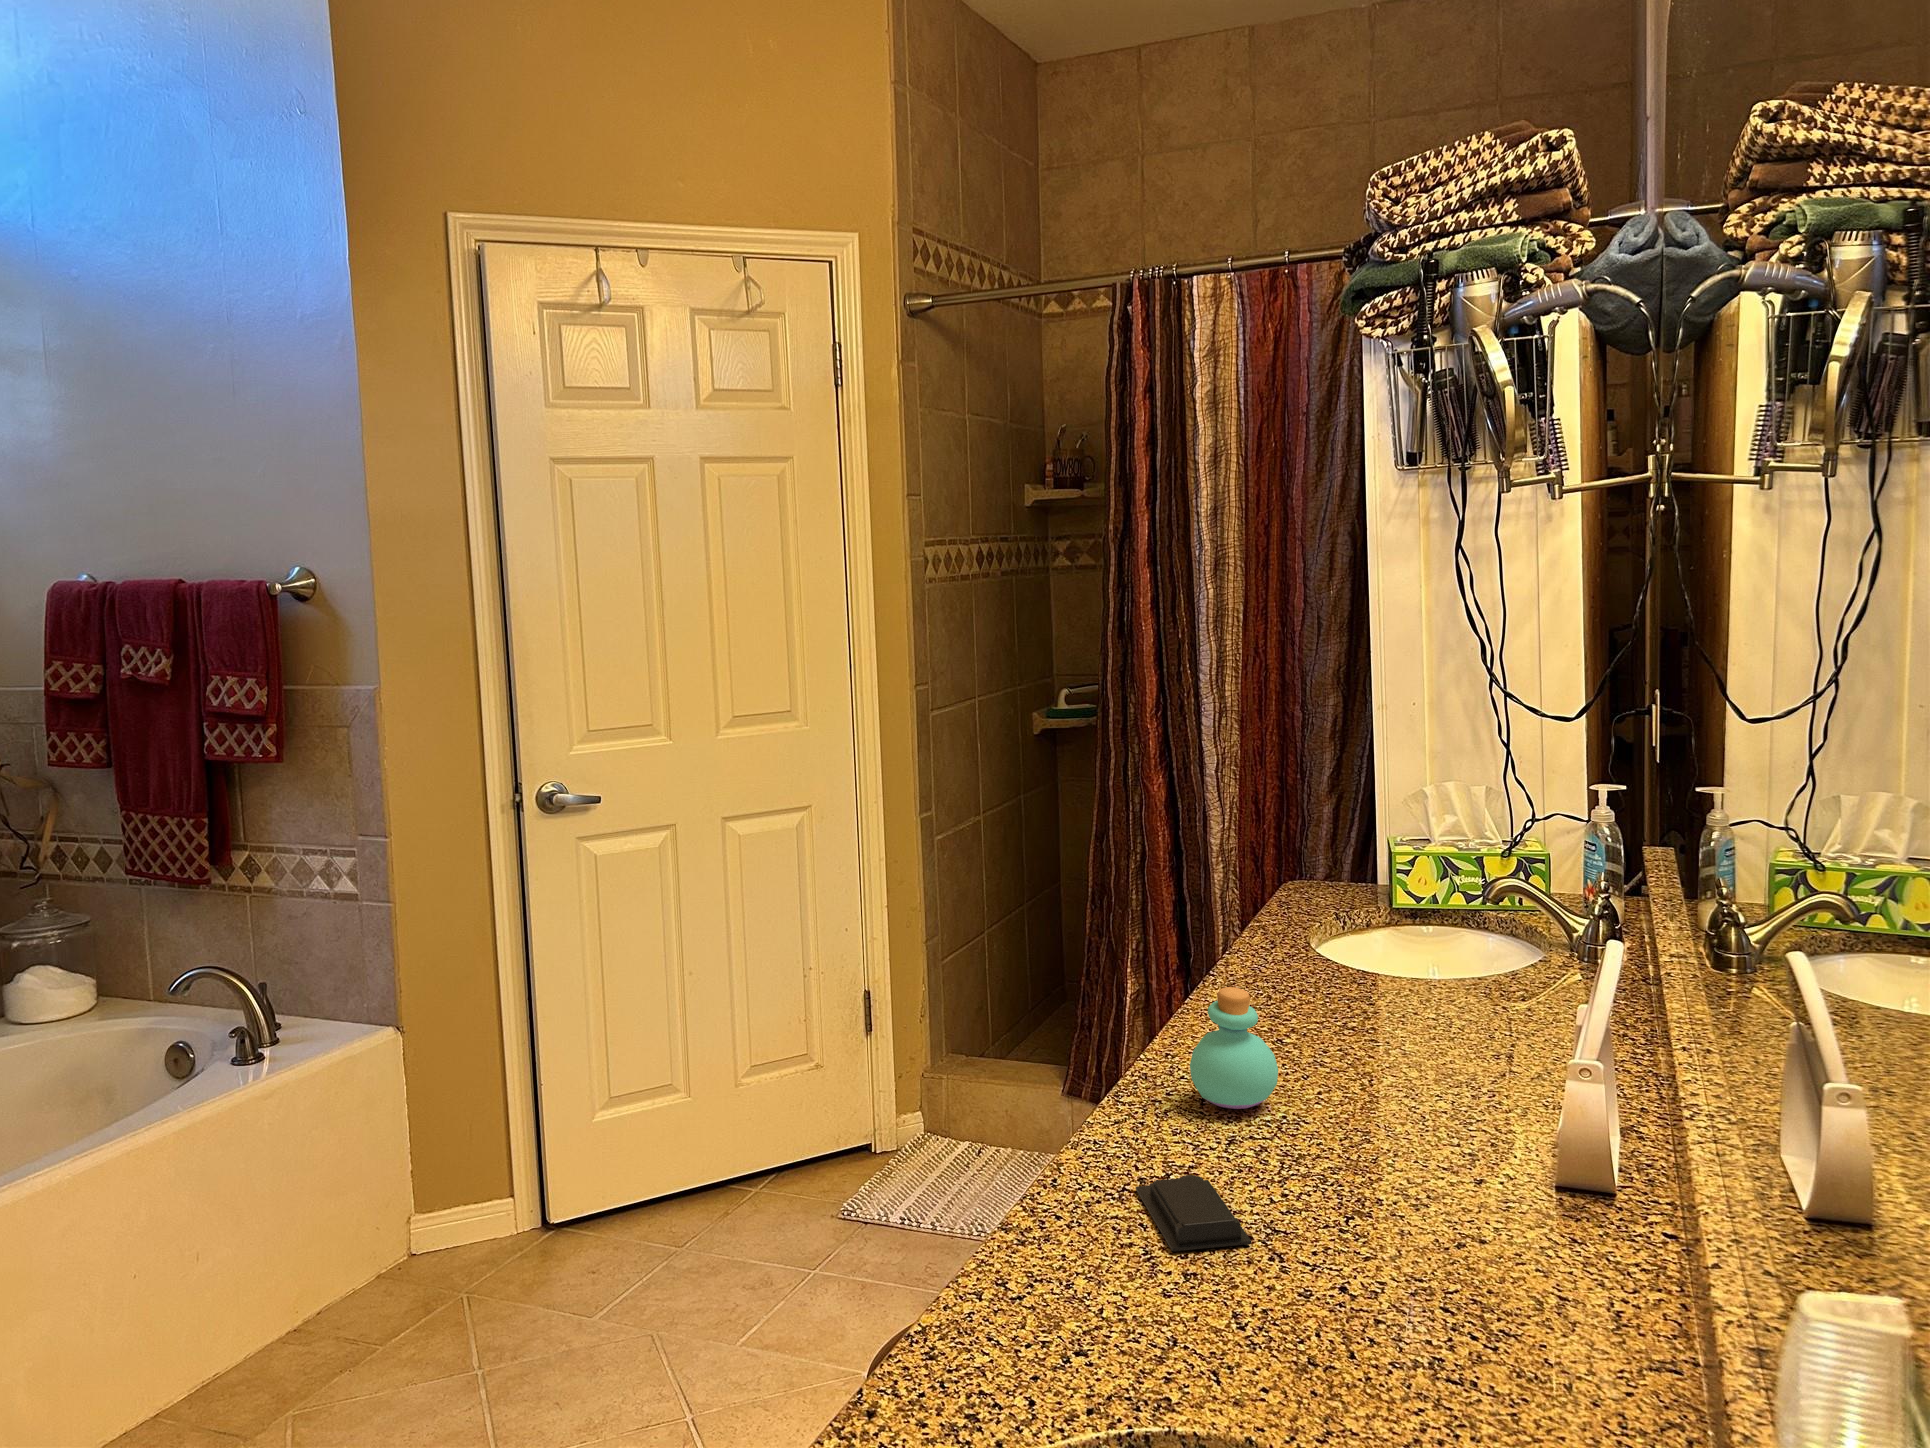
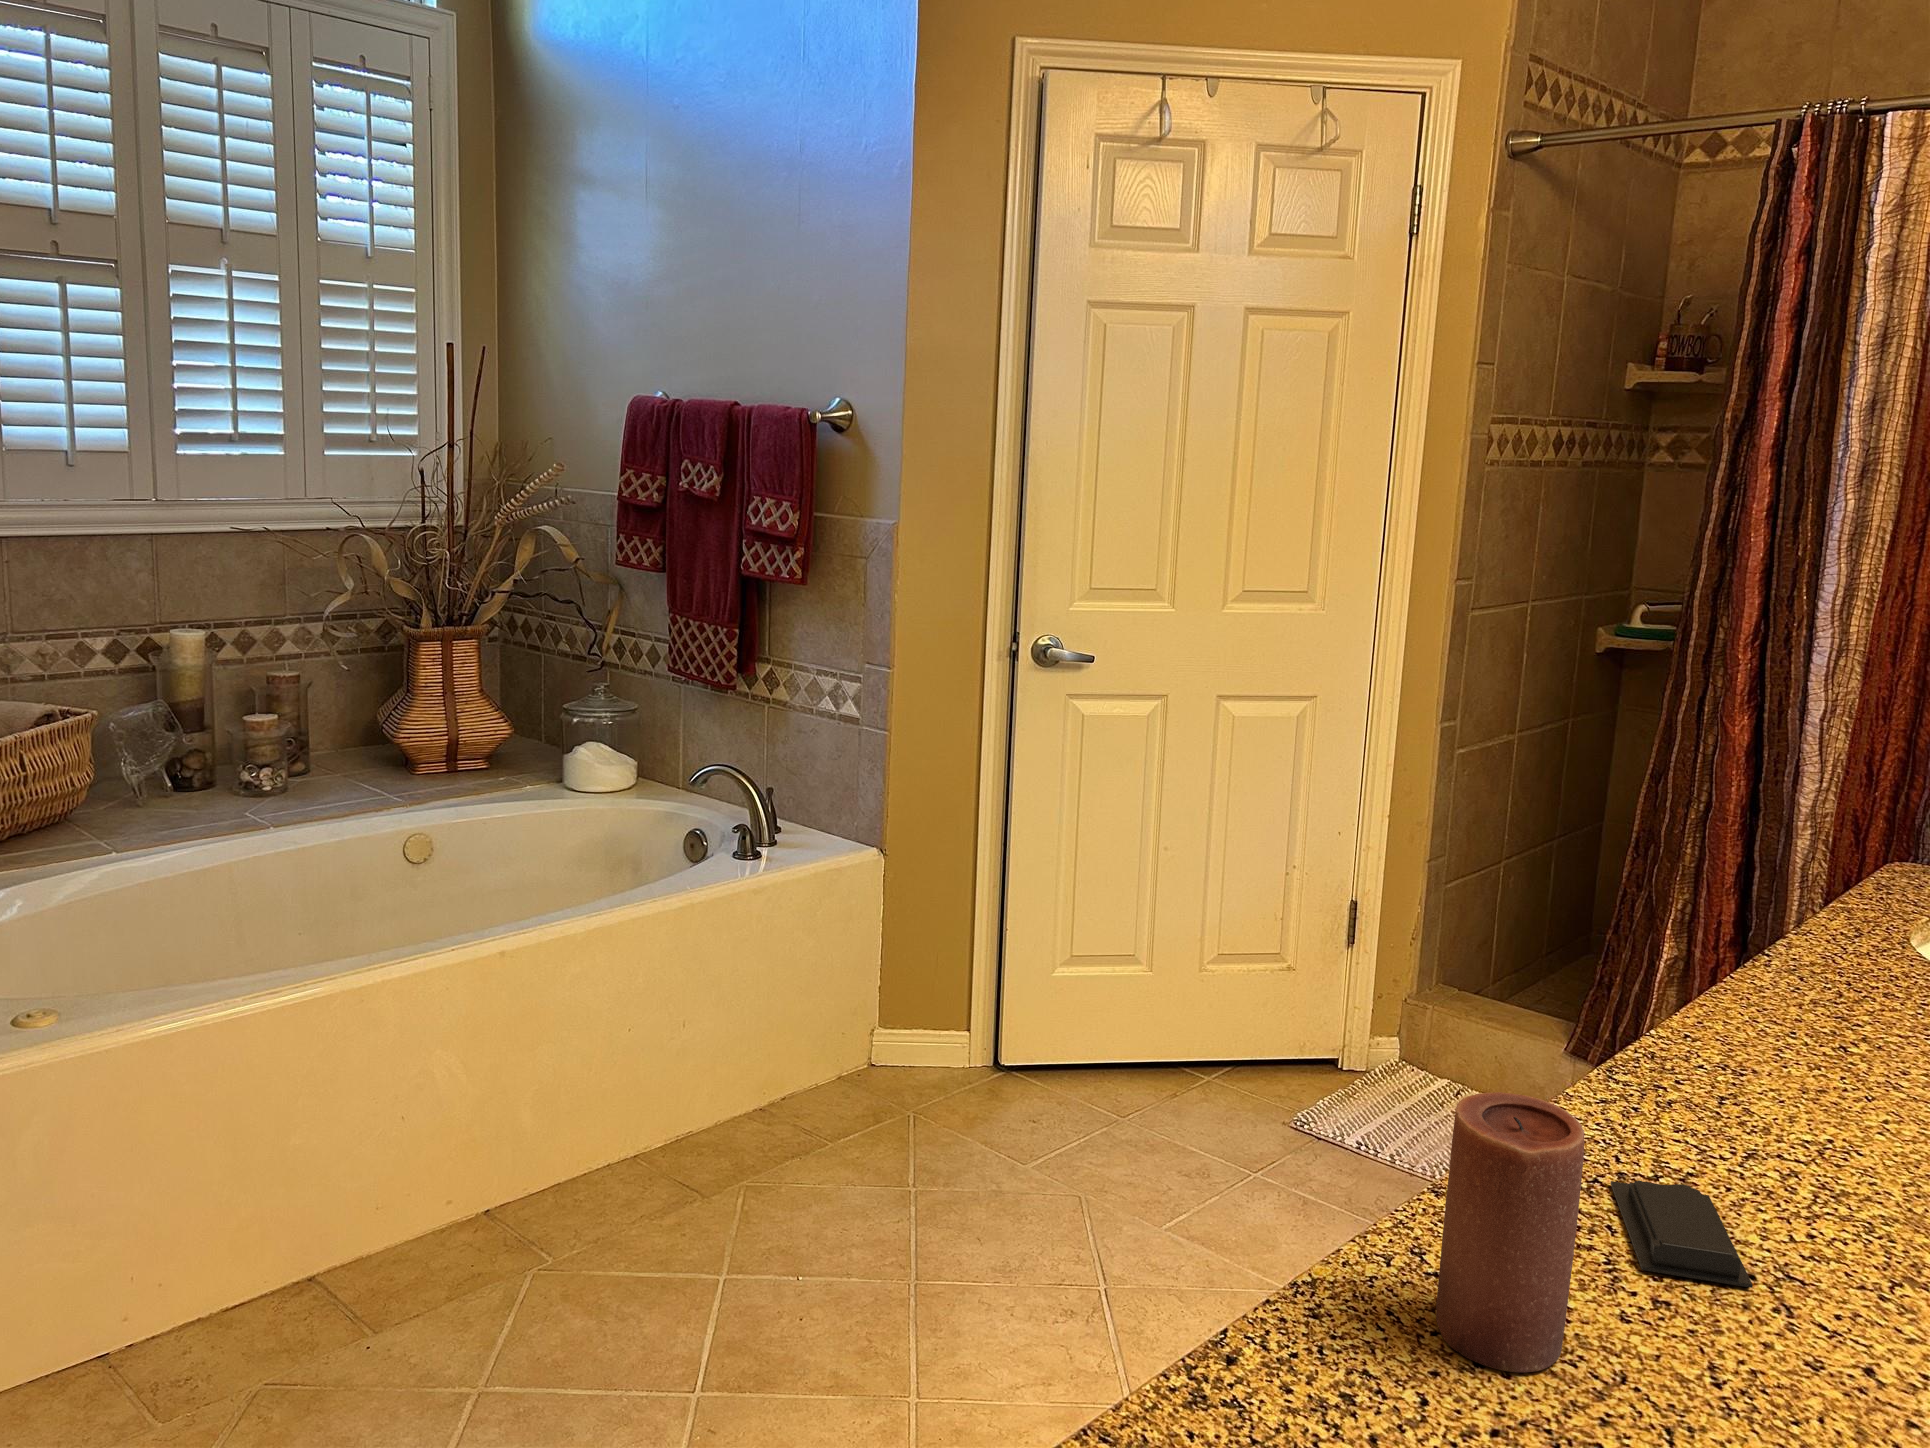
perfume bottle: present [1190,987,1278,1109] -> none [1711,973,1834,1121]
candle: none [1022,1121,1127,1361] -> present [1436,1092,1584,1372]

